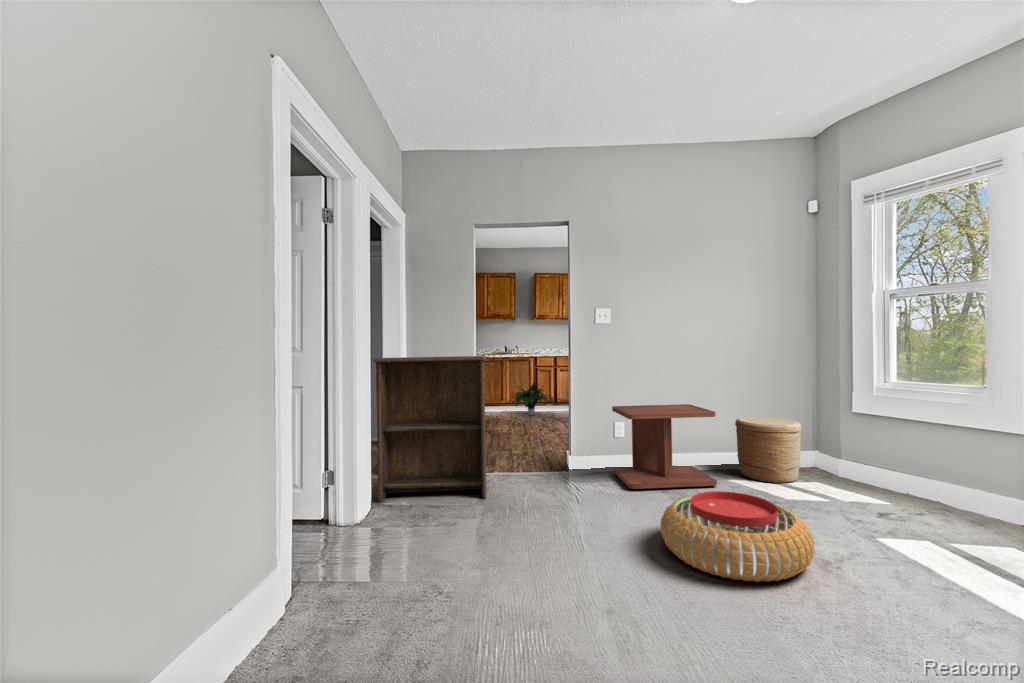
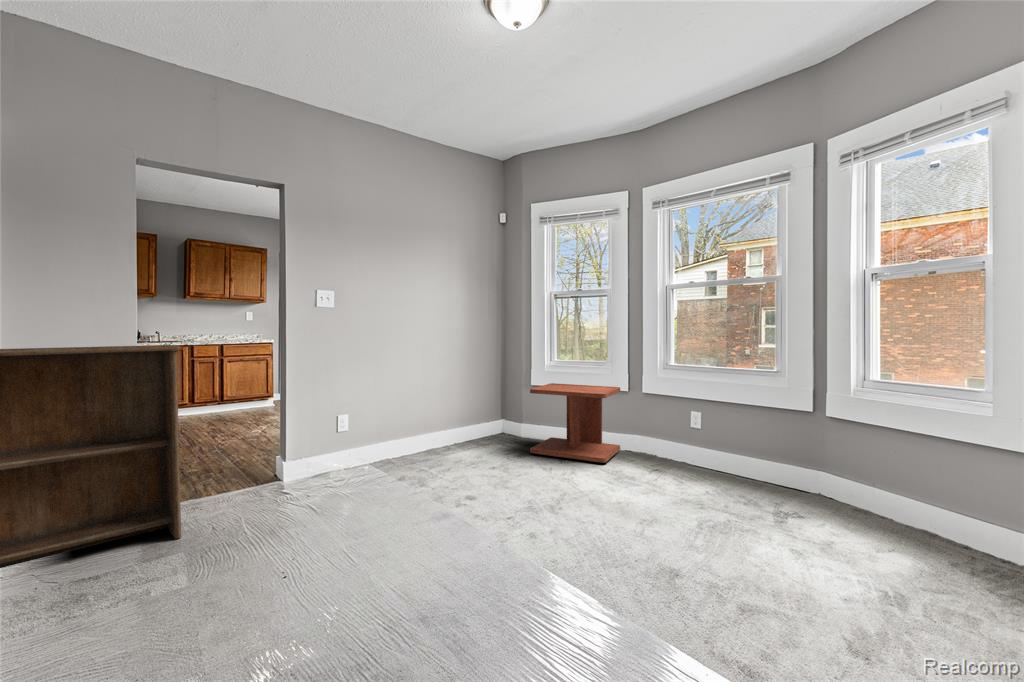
potted plant: present [514,382,549,415] -> none [156,376,218,420]
side table: present [612,404,717,489] -> present [530,383,620,463]
woven basket: present [735,417,801,483] -> none [449,396,501,454]
pouf: present [661,491,815,582] -> none [428,467,557,548]

